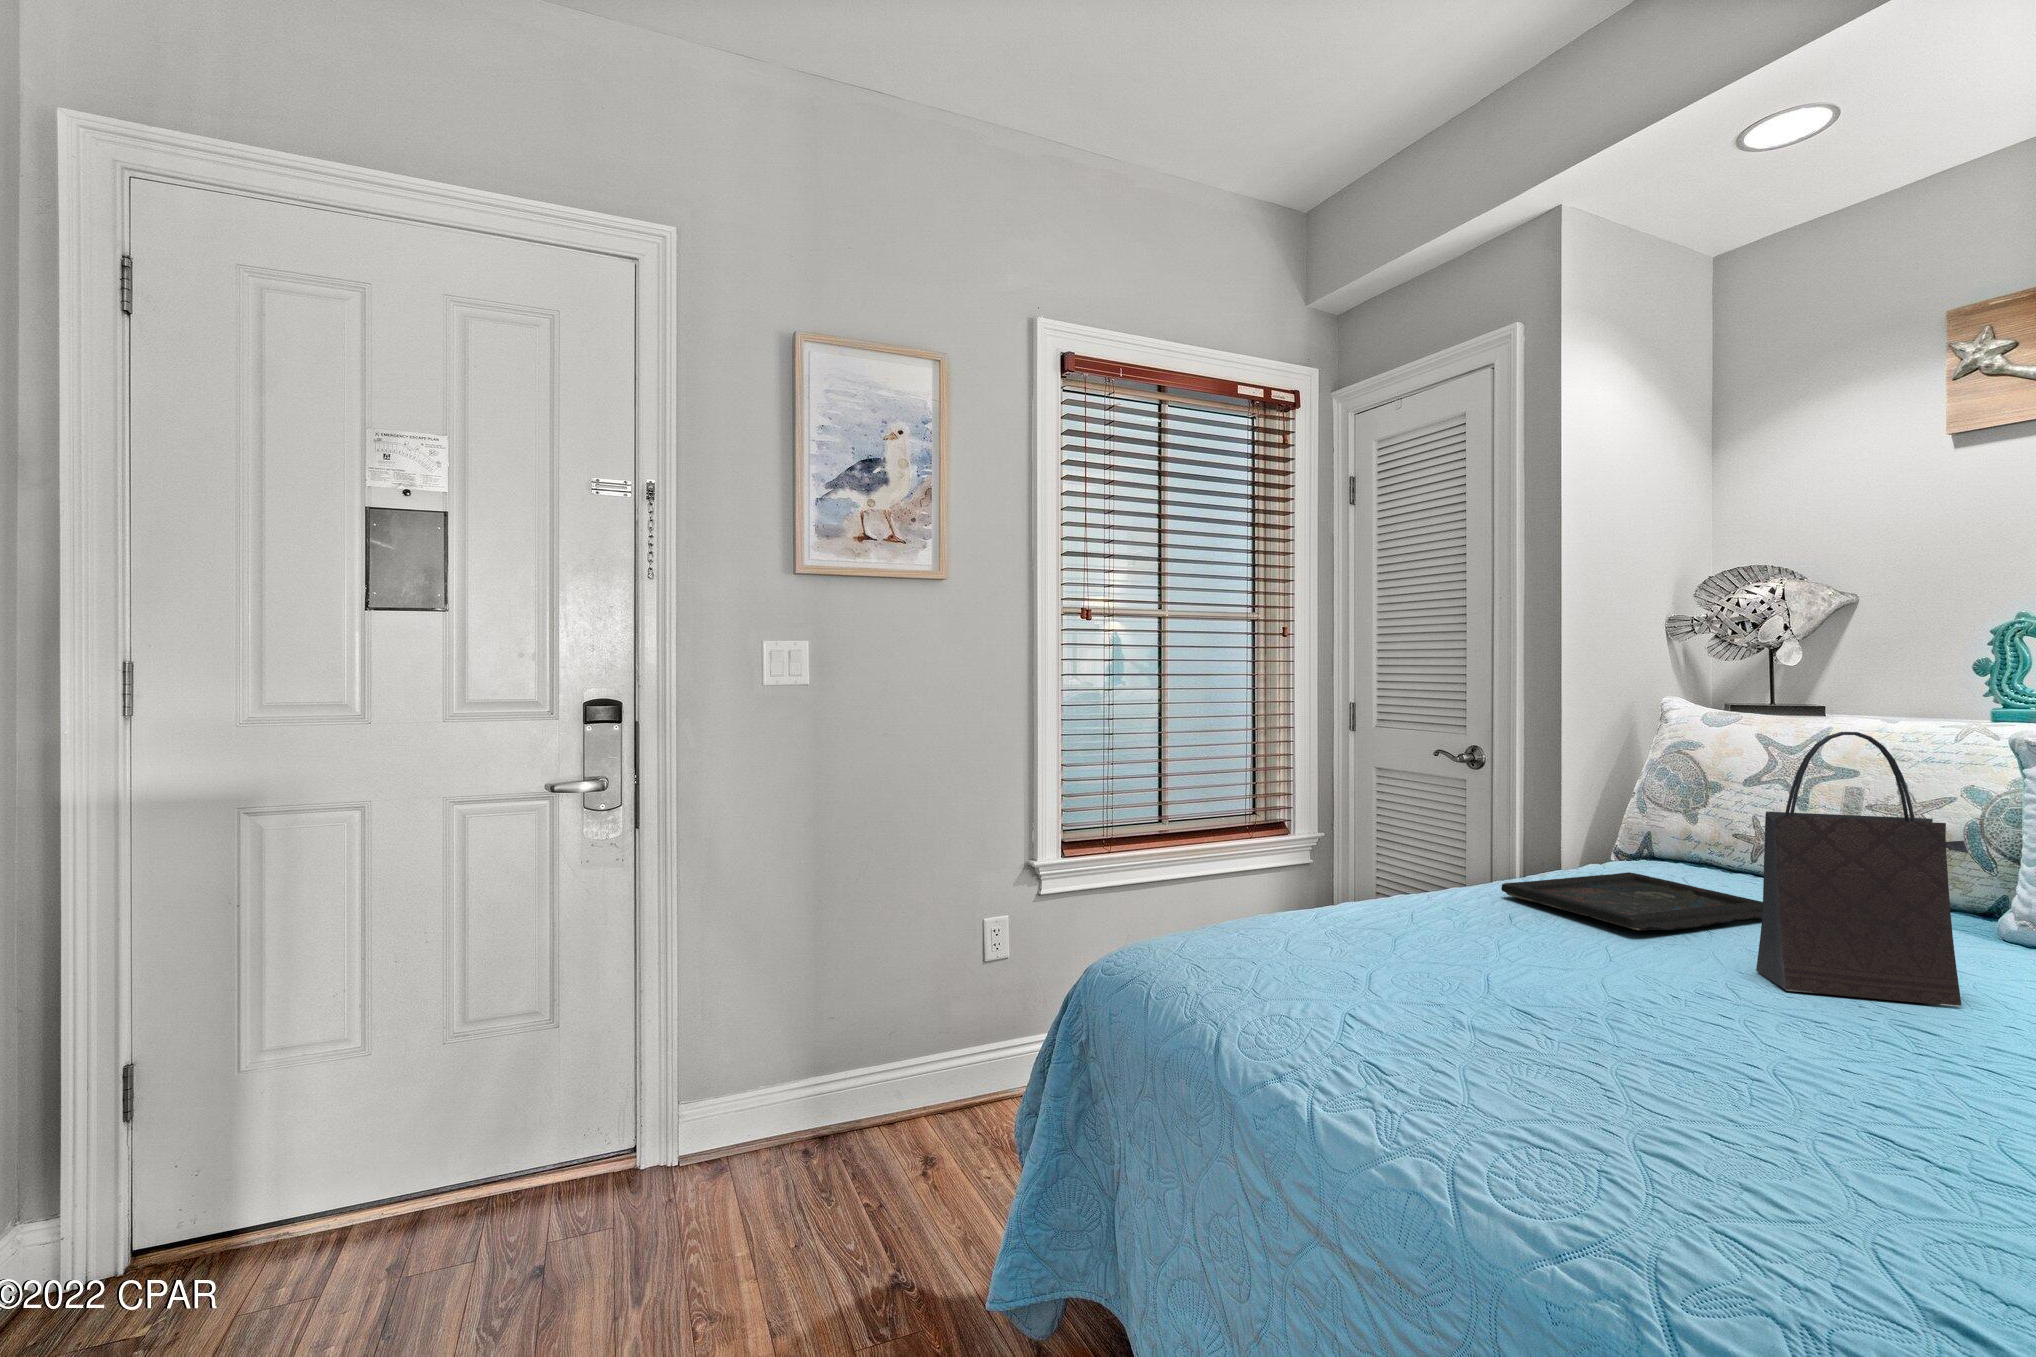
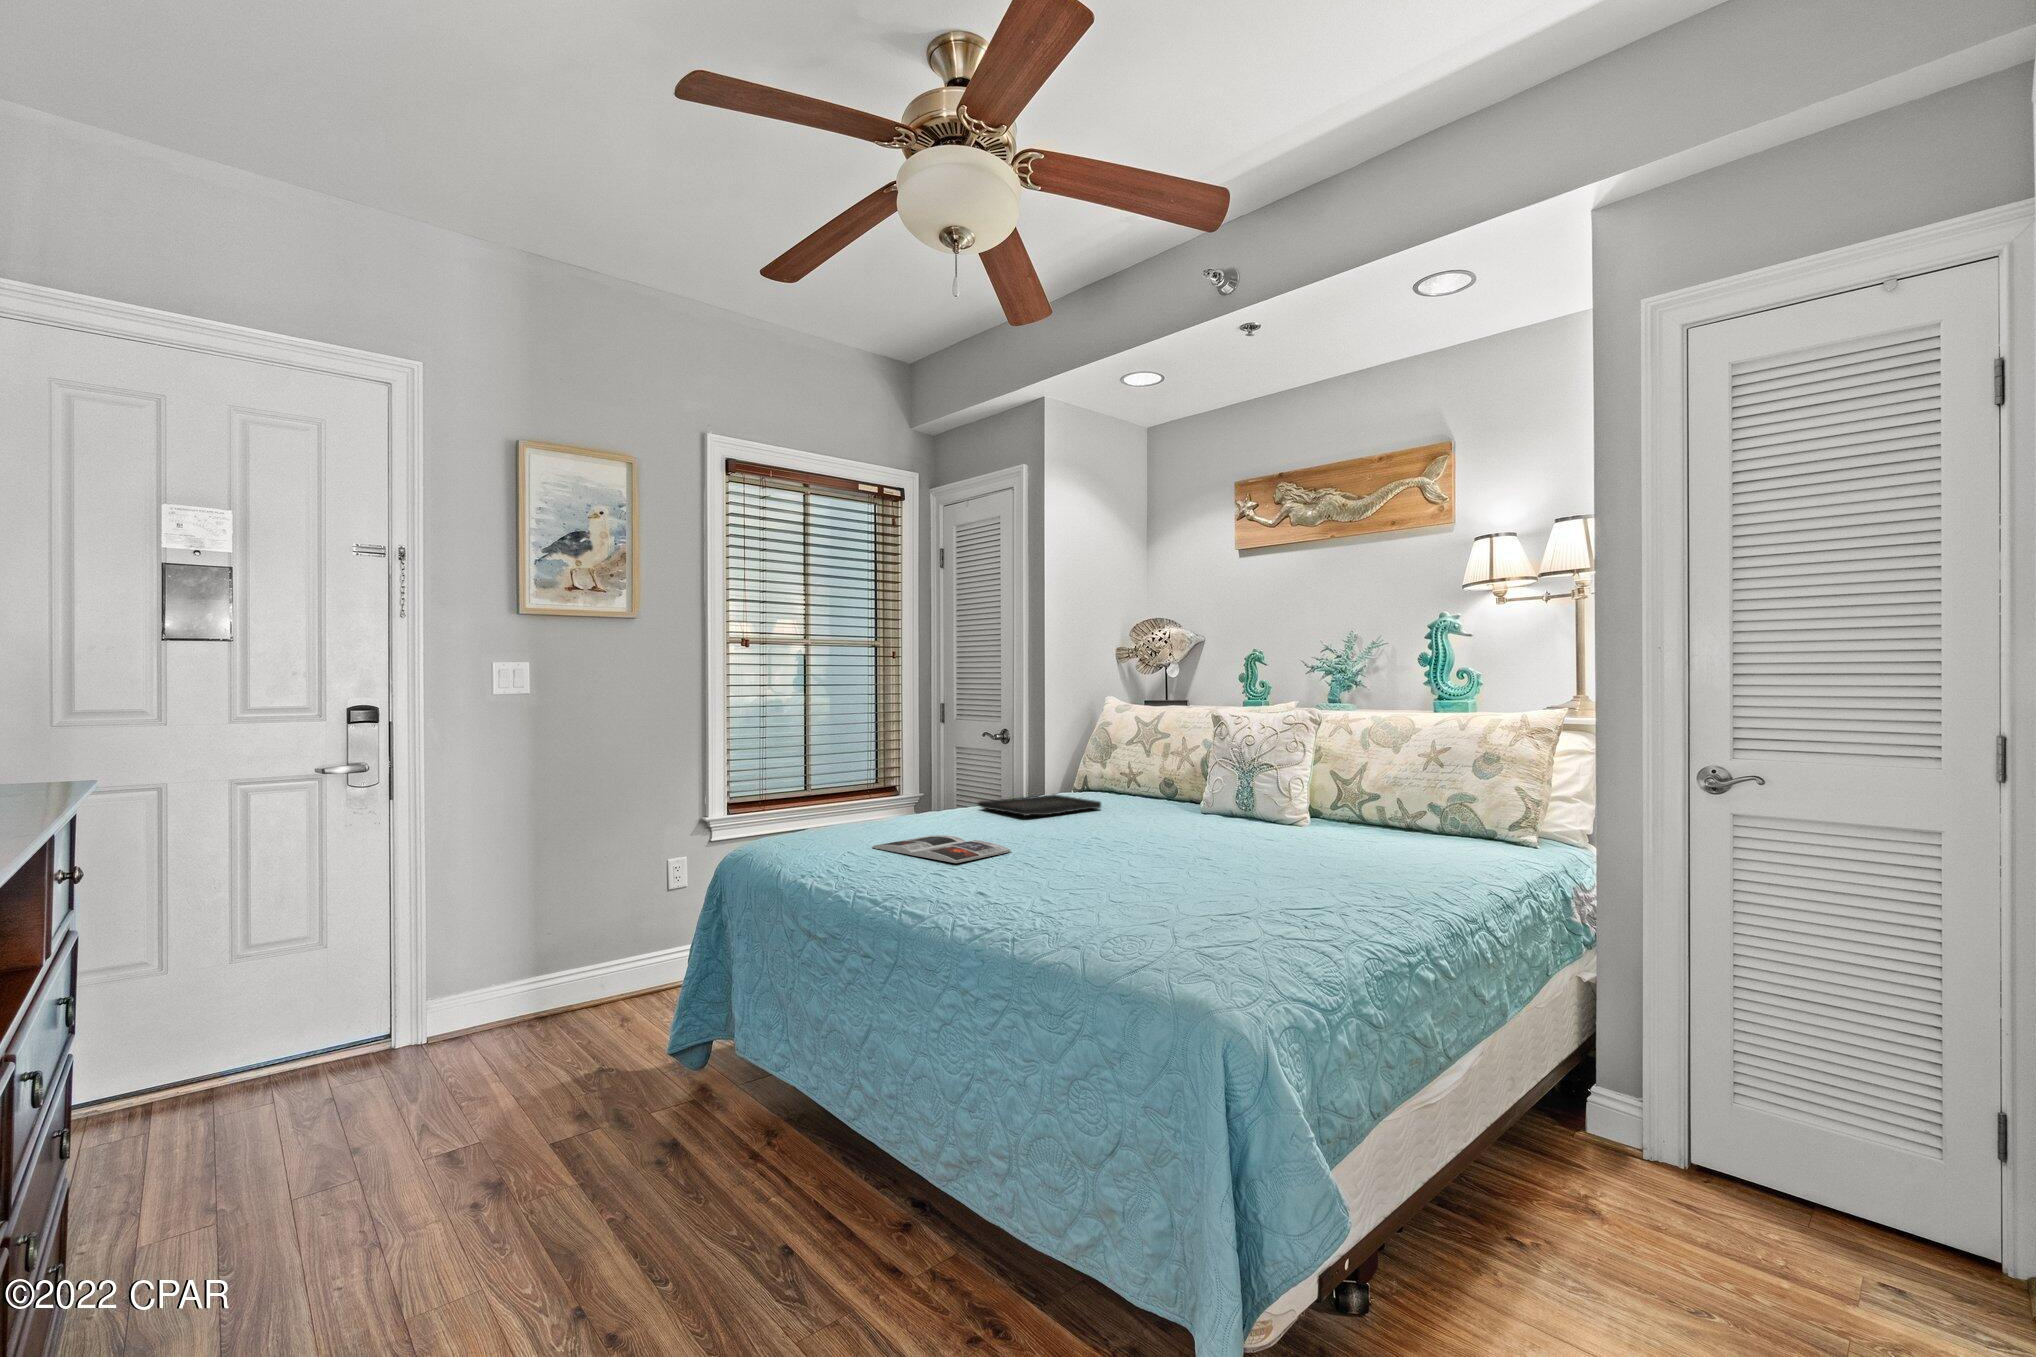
handbag: present [1756,732,1968,1007] -> none [1063,710,1136,831]
magazine: none [1378,977,1747,1111] -> present [872,835,1011,863]

